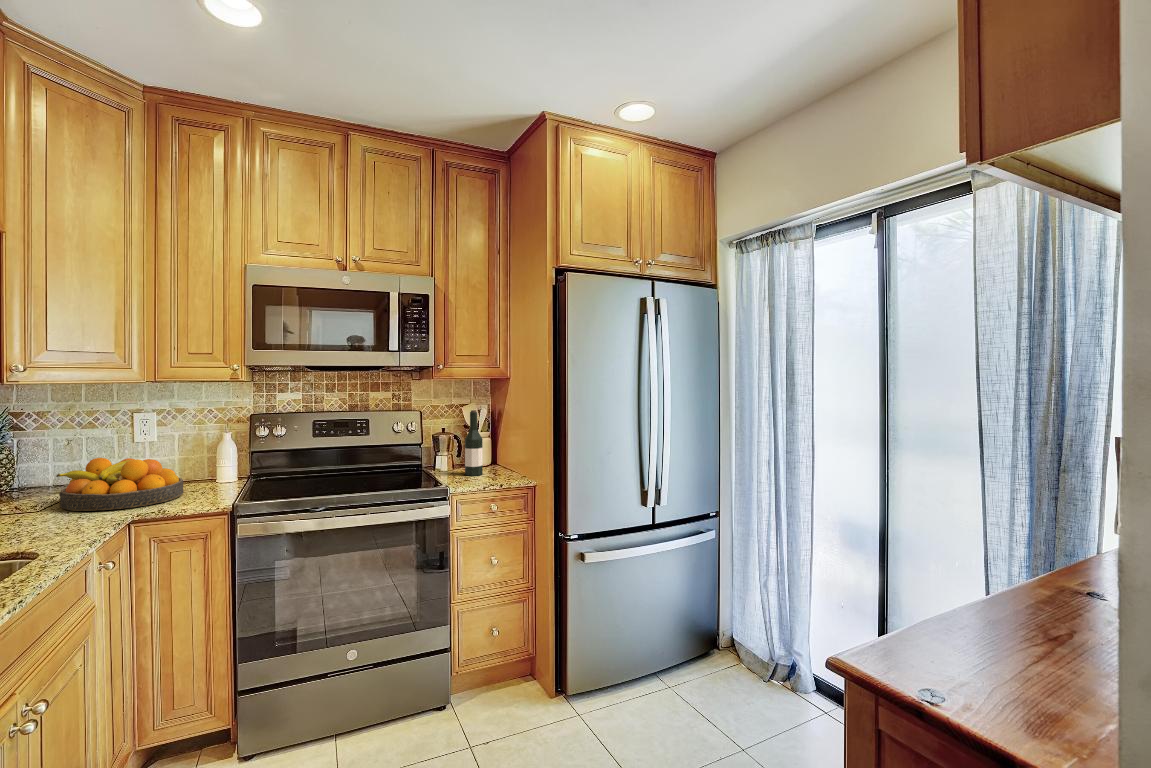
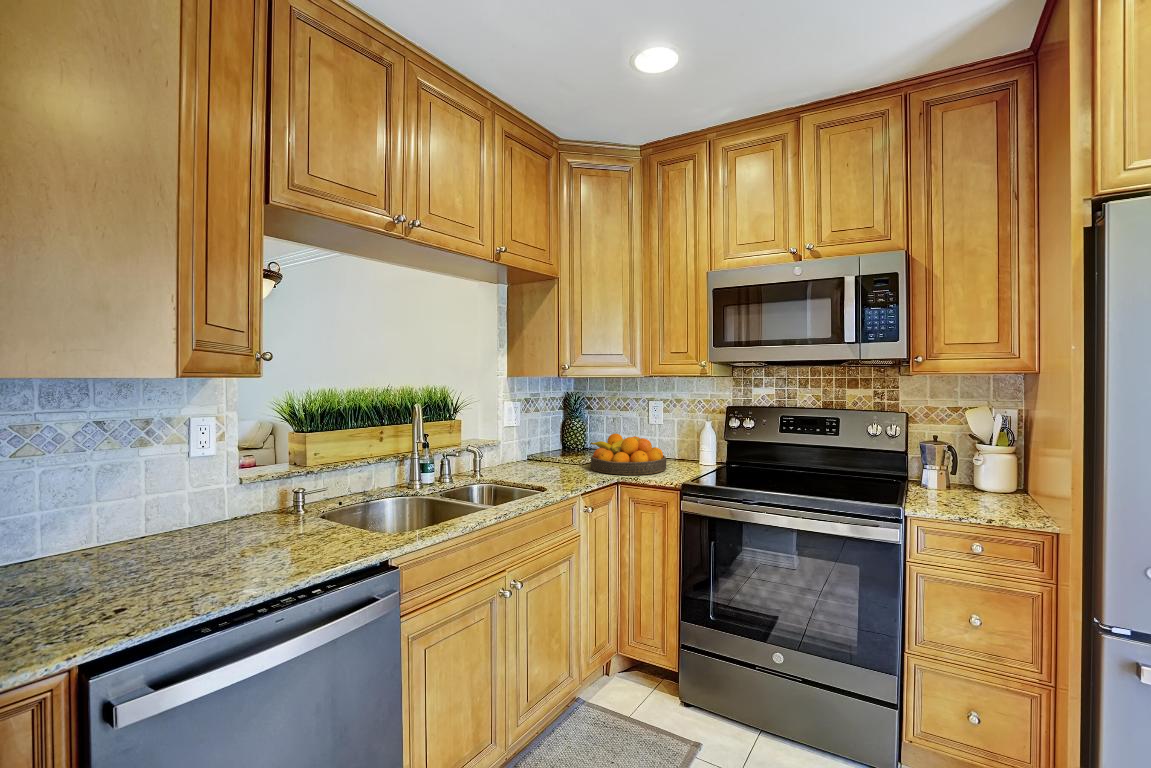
wine bottle: present [465,410,483,476] -> none [949,415,976,503]

